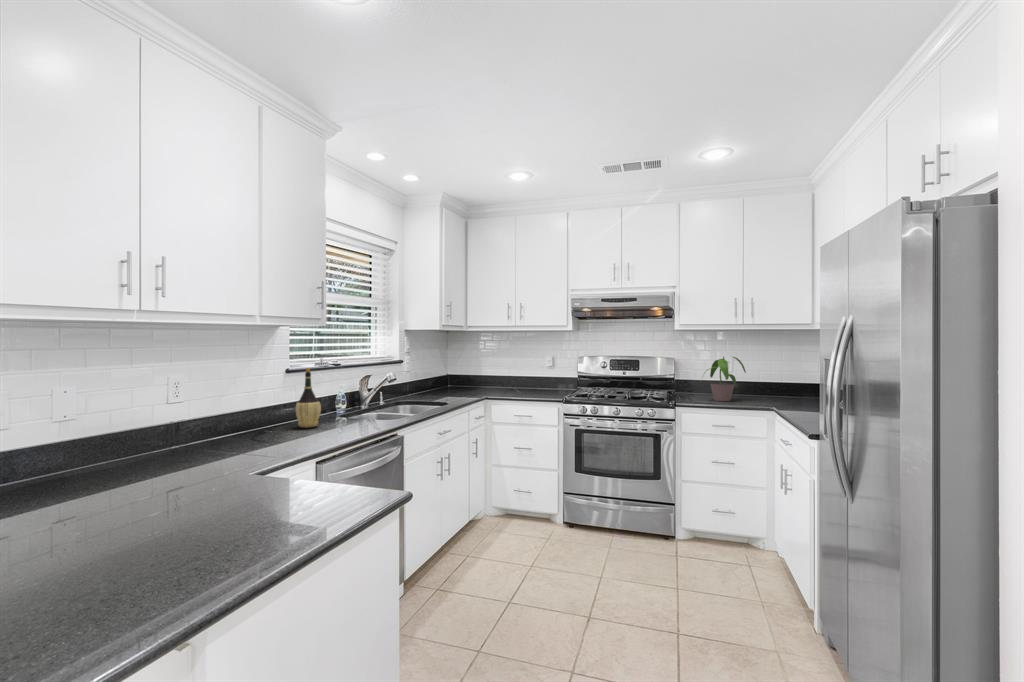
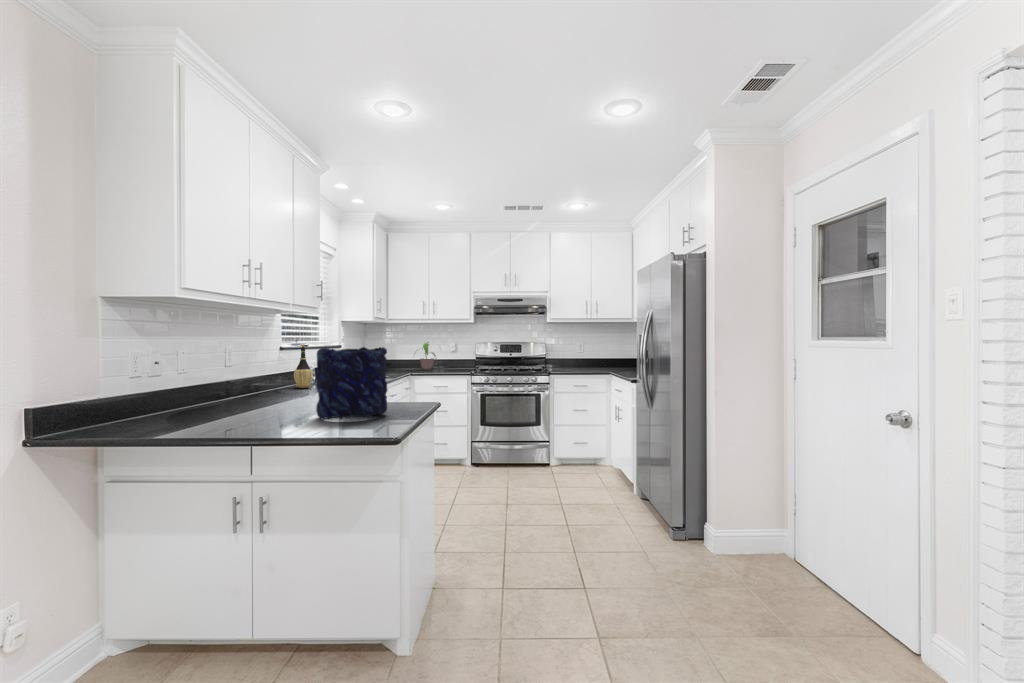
potted plant: present [703,356,746,401] -> present [420,342,436,369]
vase: none [105,405,269,572] -> present [316,347,387,419]

